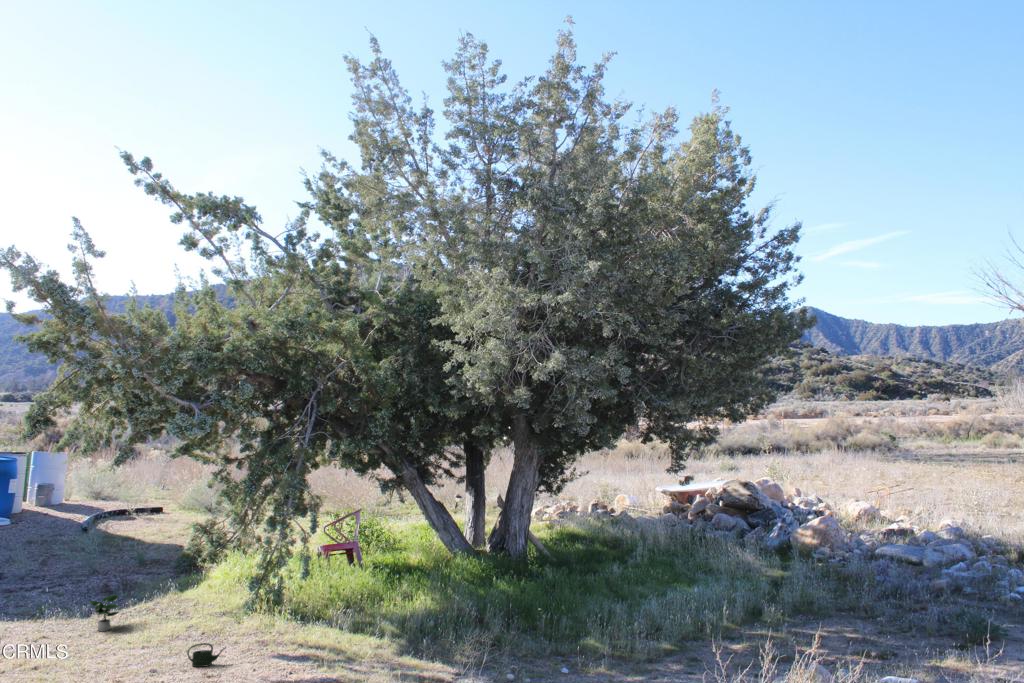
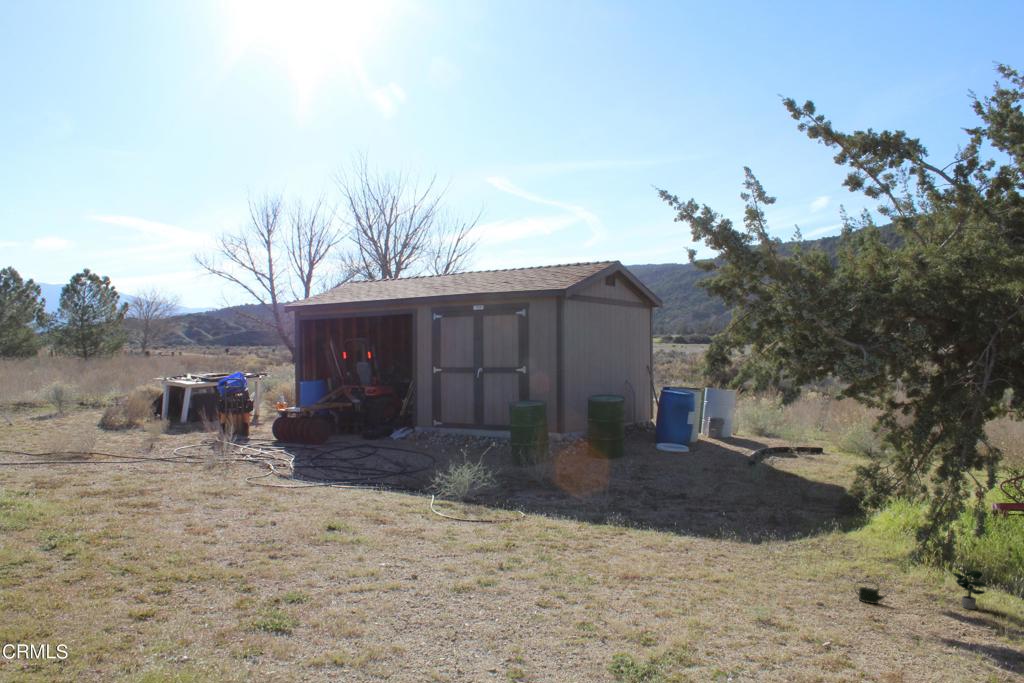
potted plant: present [89,595,120,631] -> present [953,571,988,609]

